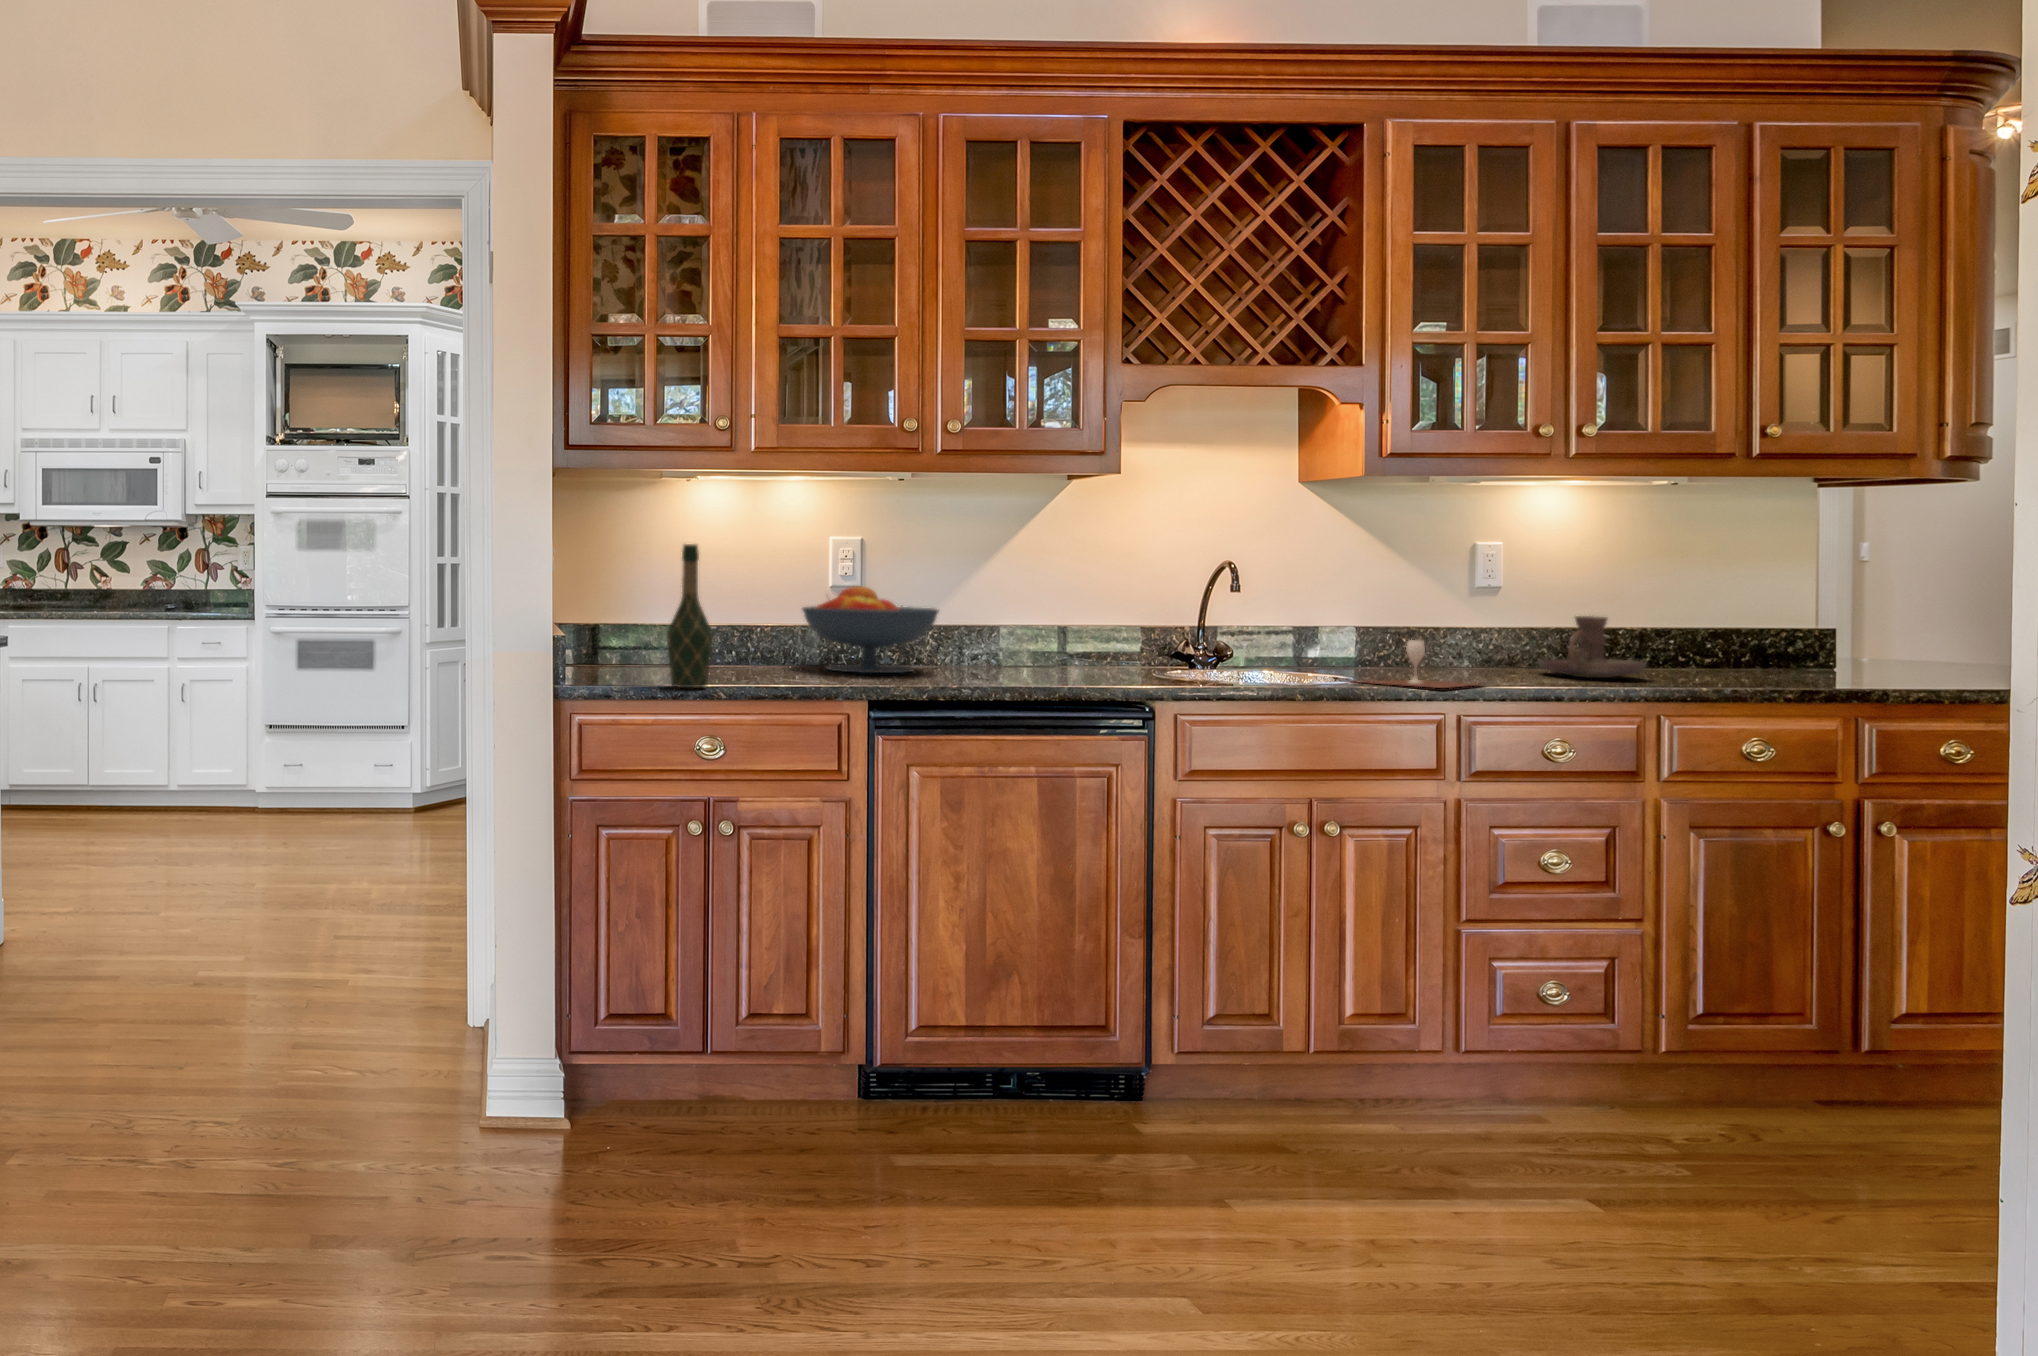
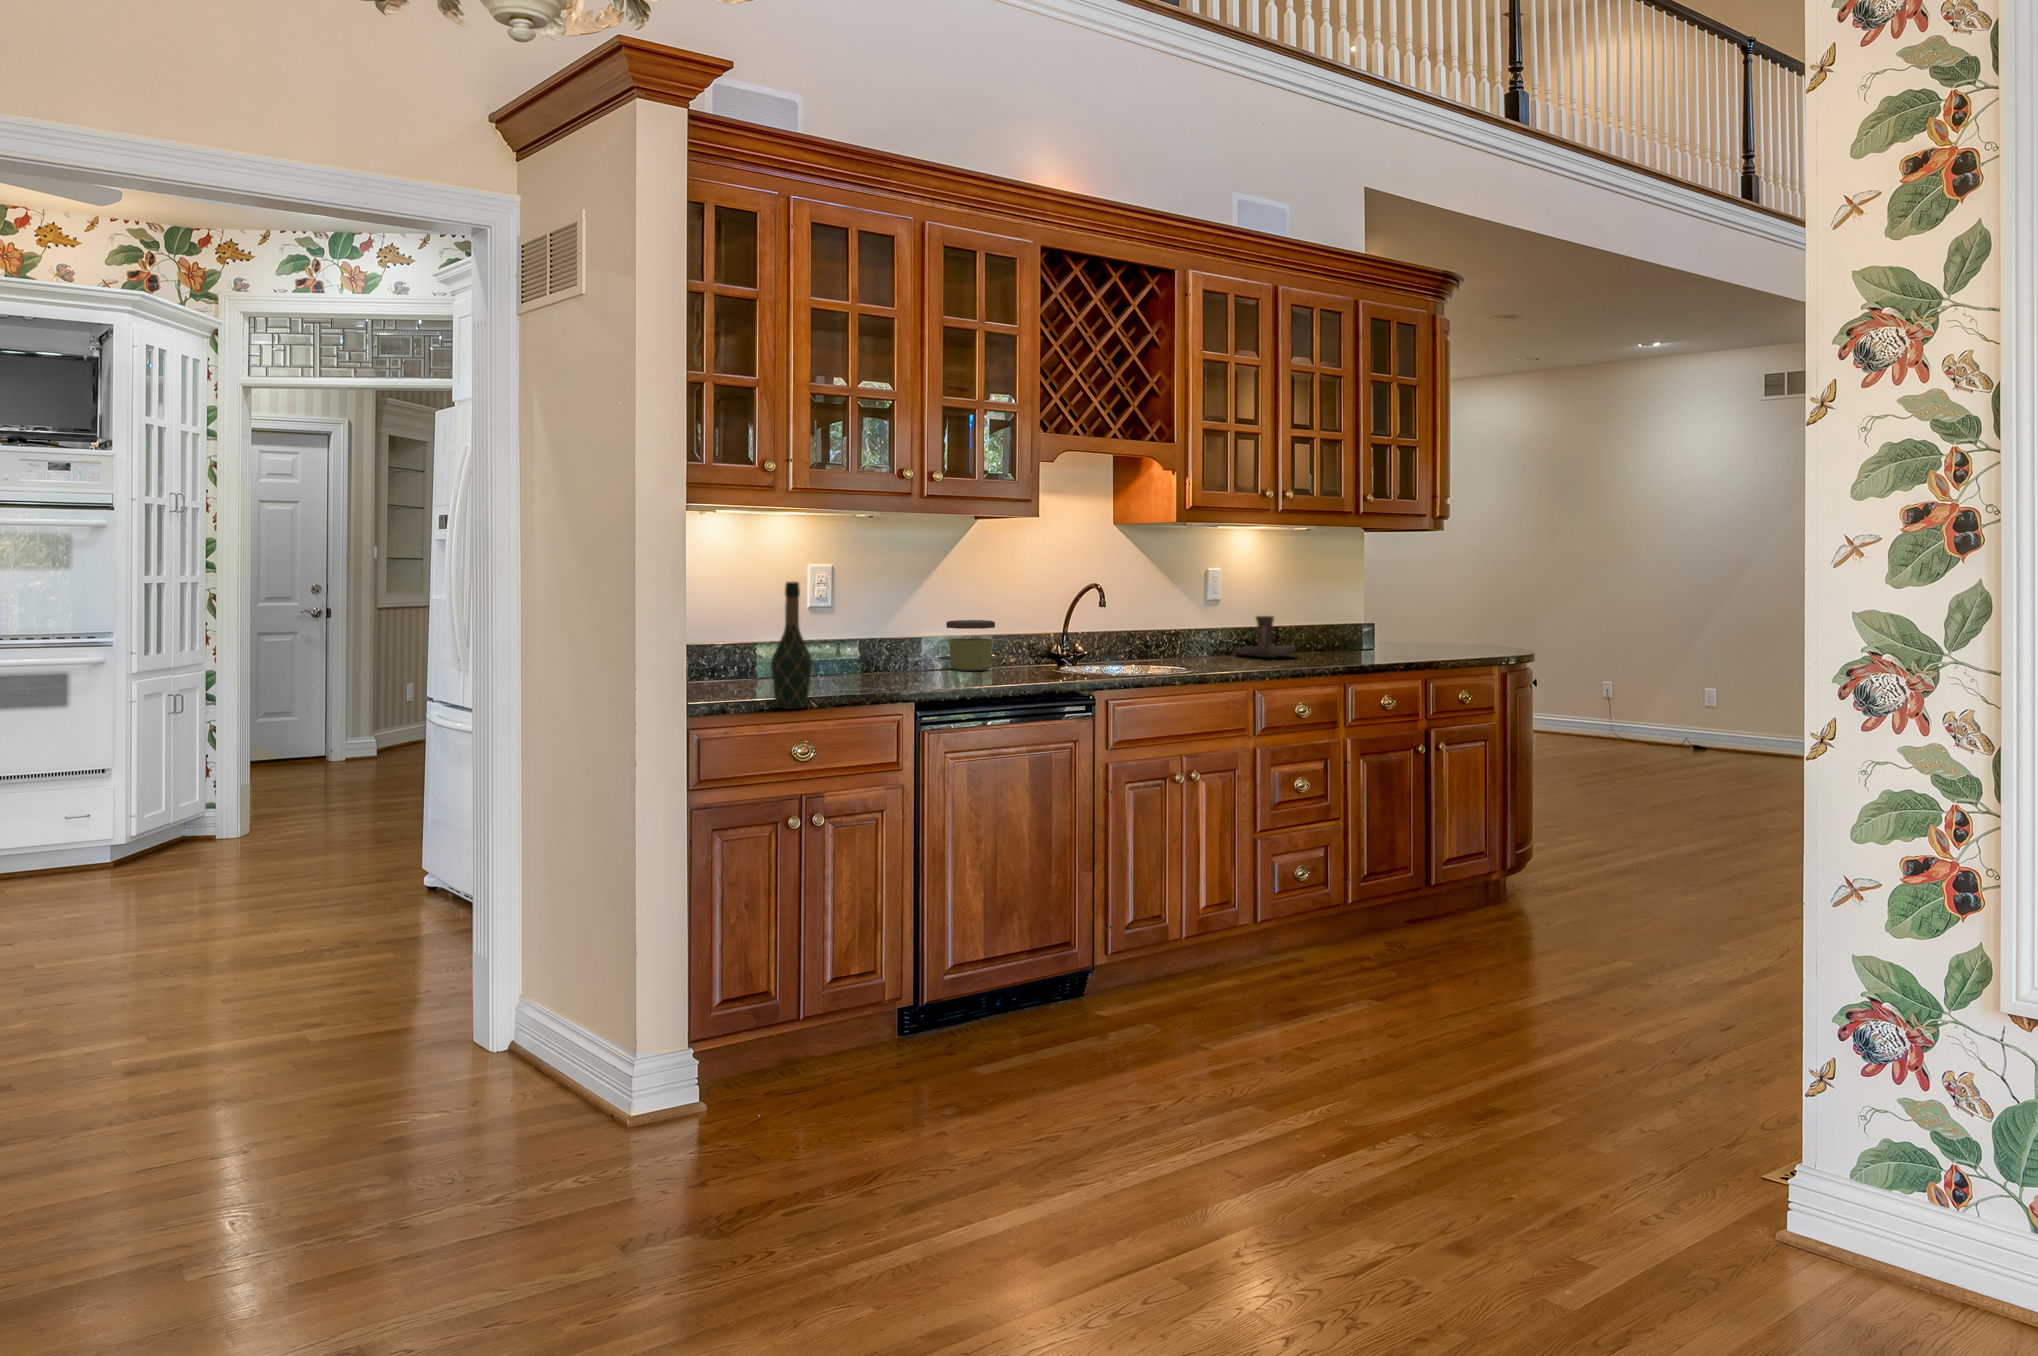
fruit bowl: present [802,586,938,673] -> none [807,609,923,684]
jar: none [1024,605,1086,668] -> present [946,620,995,670]
wine glass: present [1355,640,1474,688] -> none [1161,638,1238,671]

